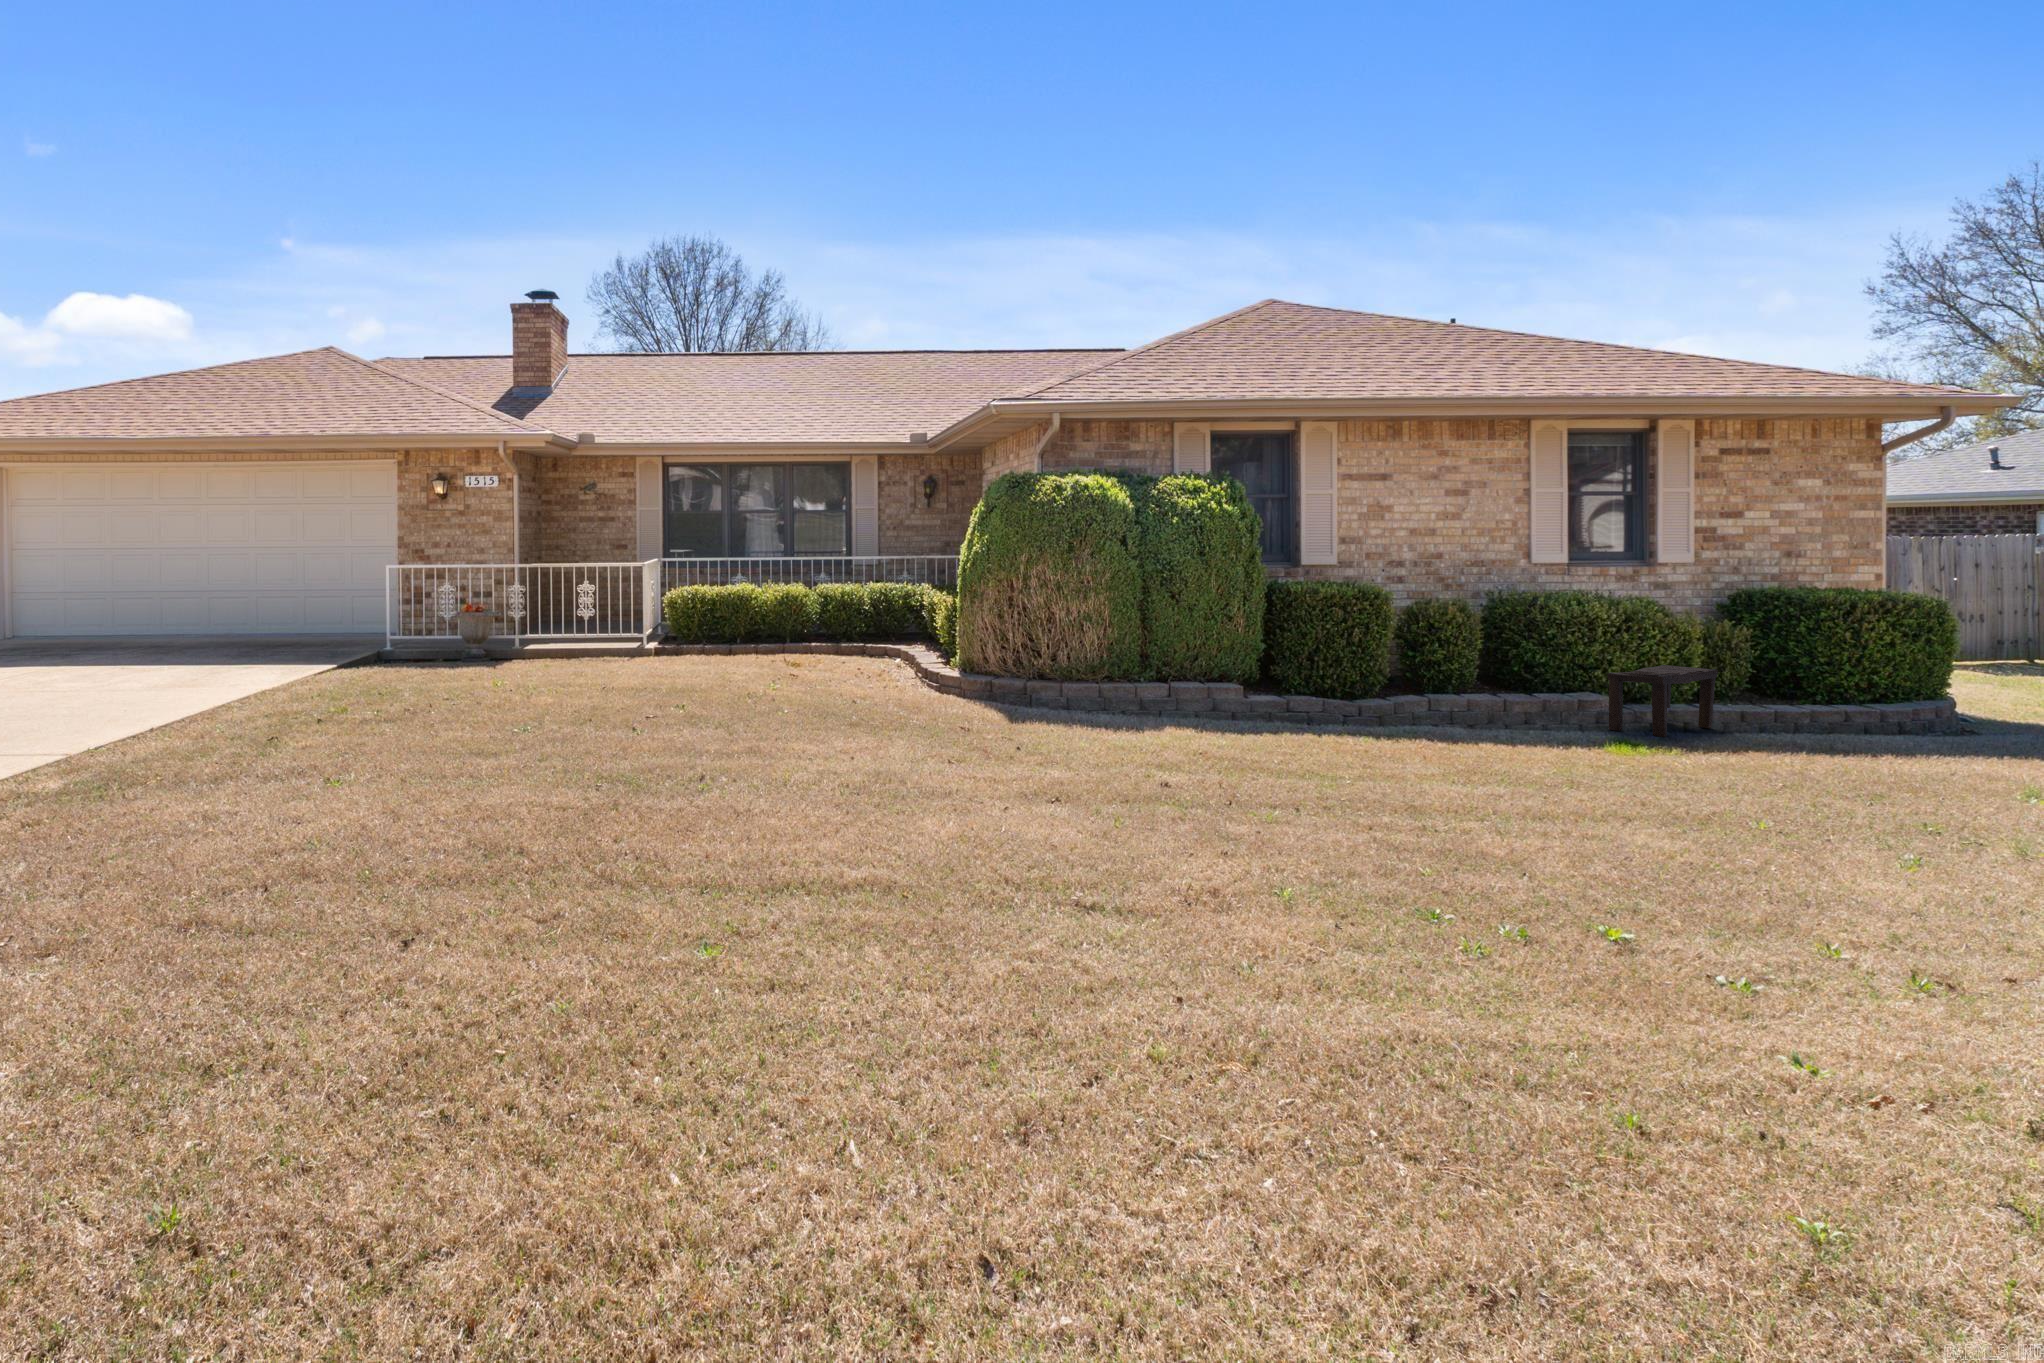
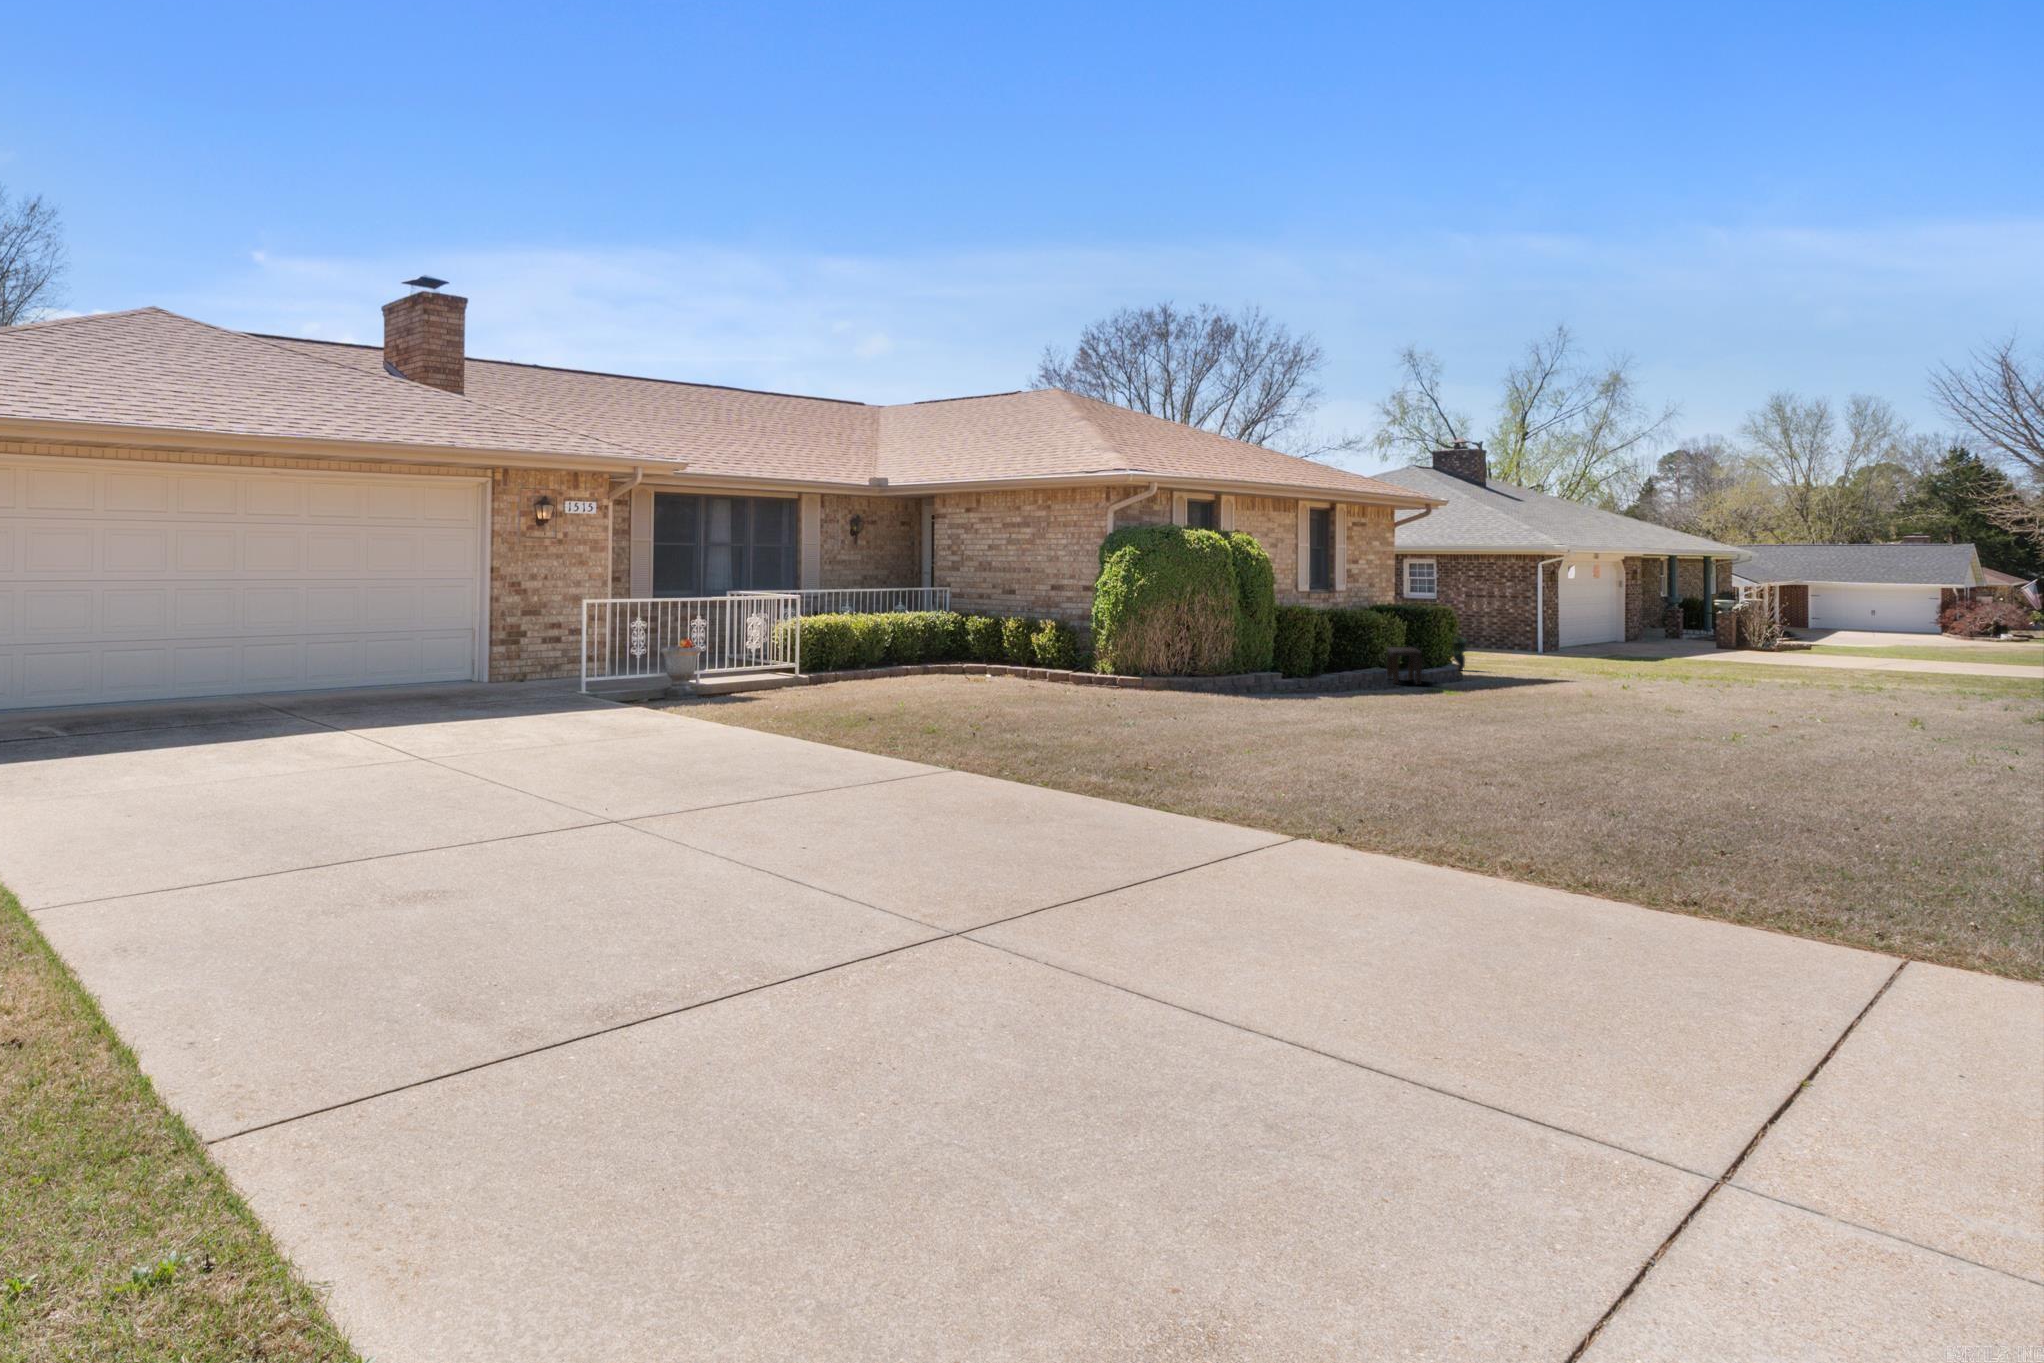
potted plant: none [1944,648,2008,725] -> present [1452,635,1467,670]

